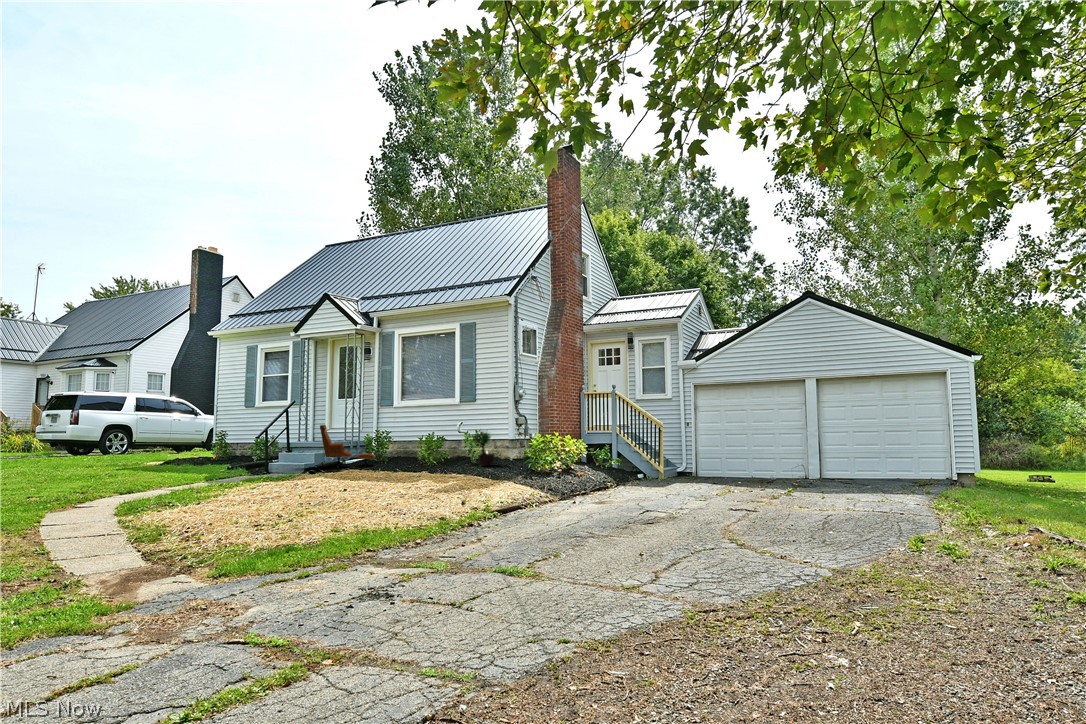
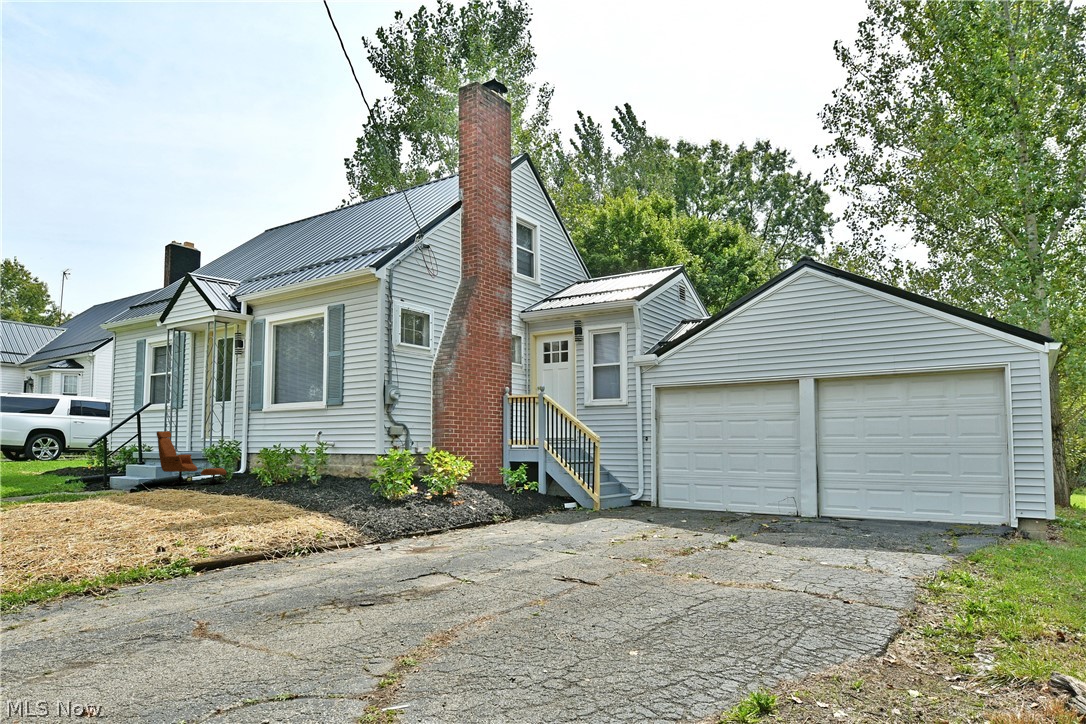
potted tree: present [473,432,494,466] -> none [325,438,358,488]

